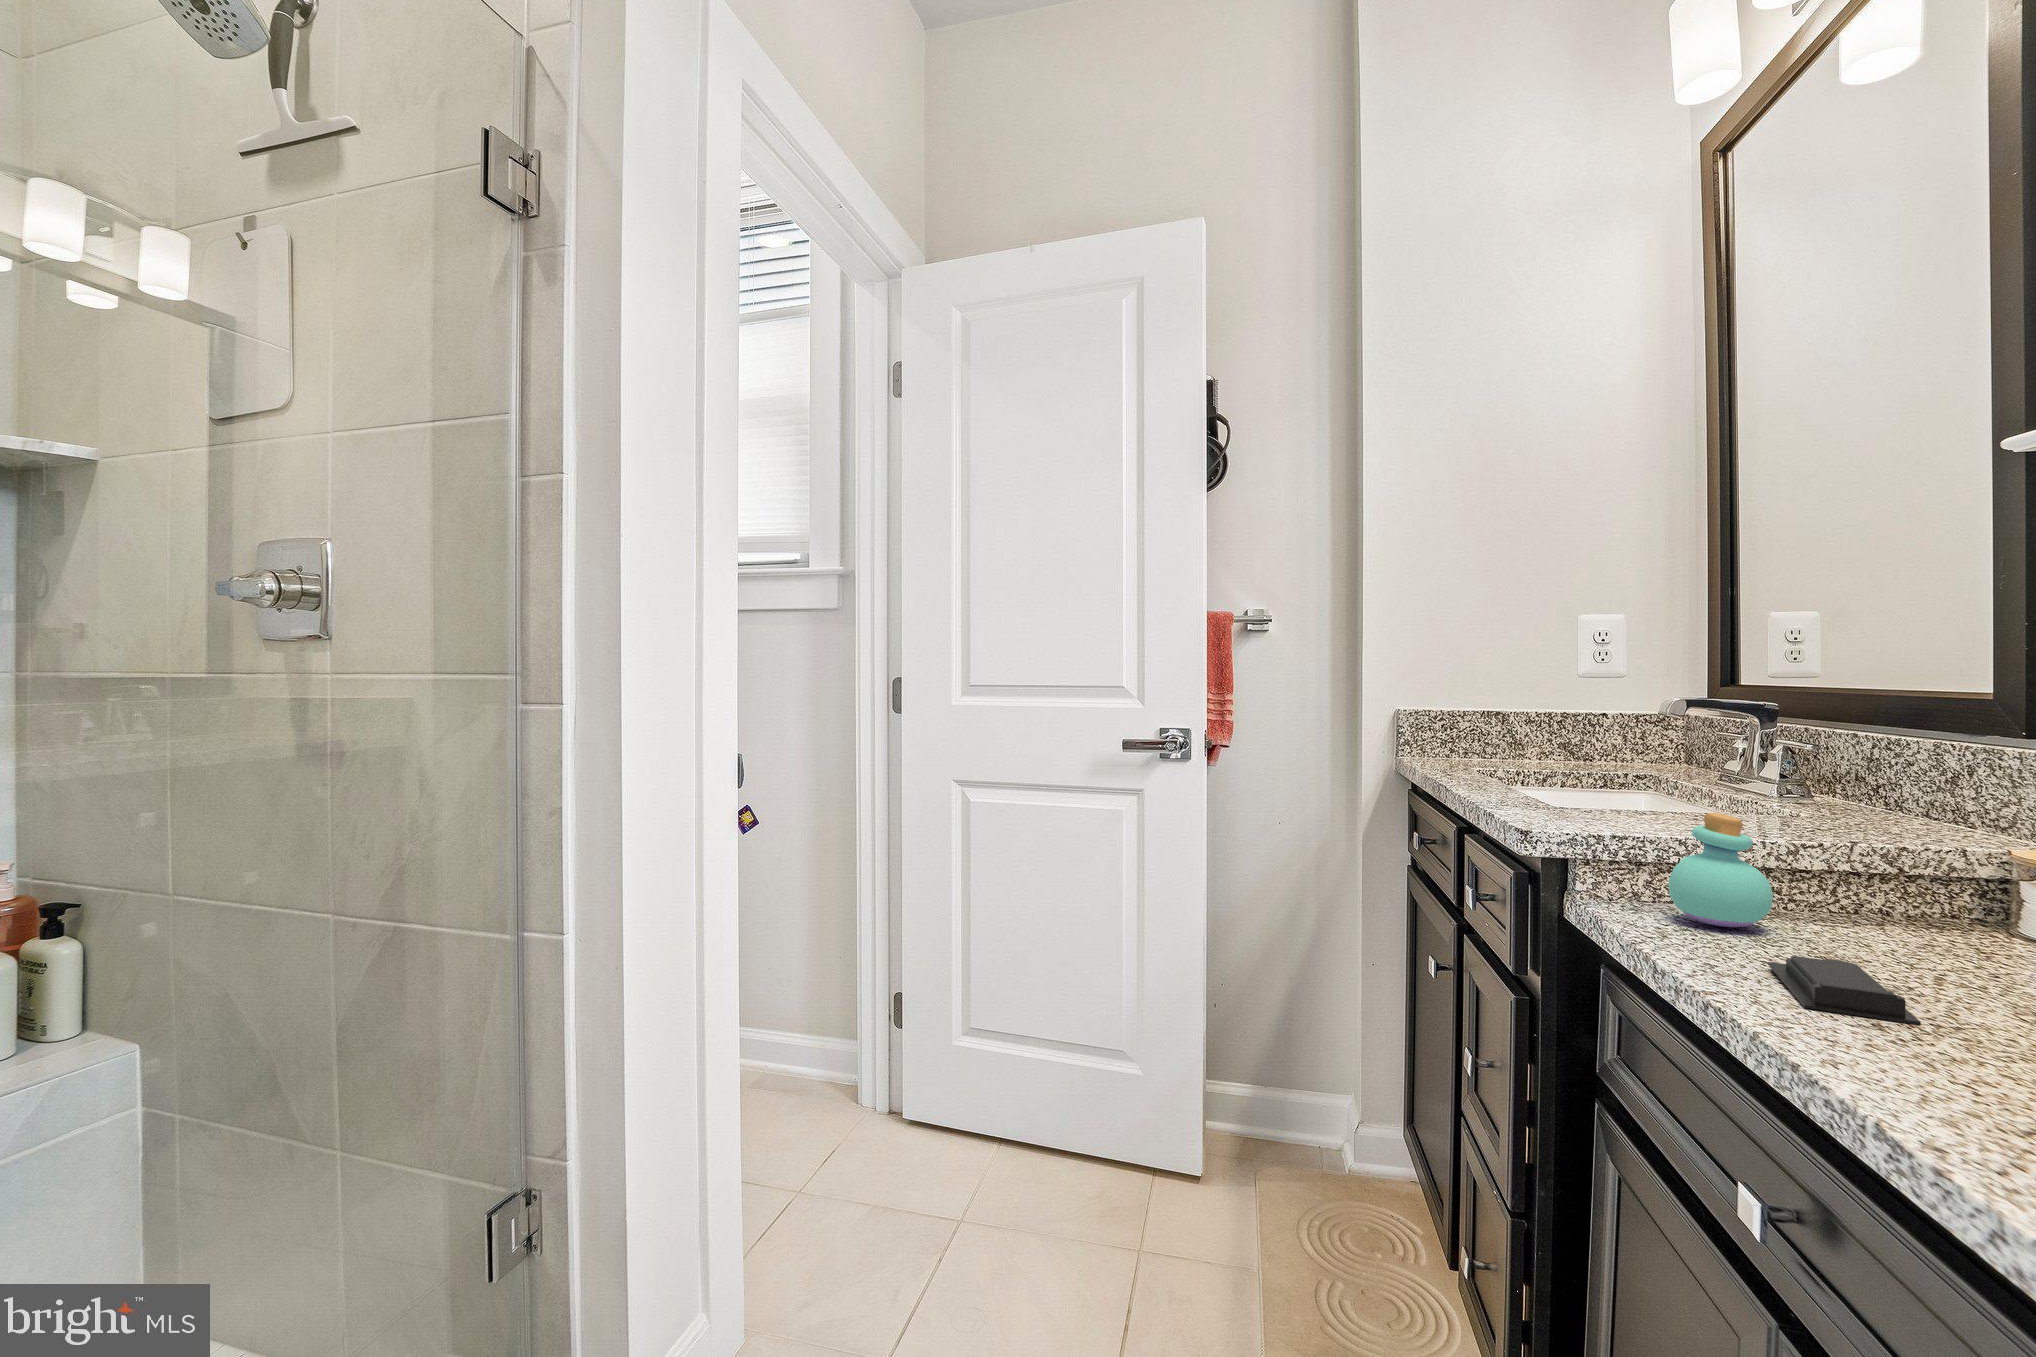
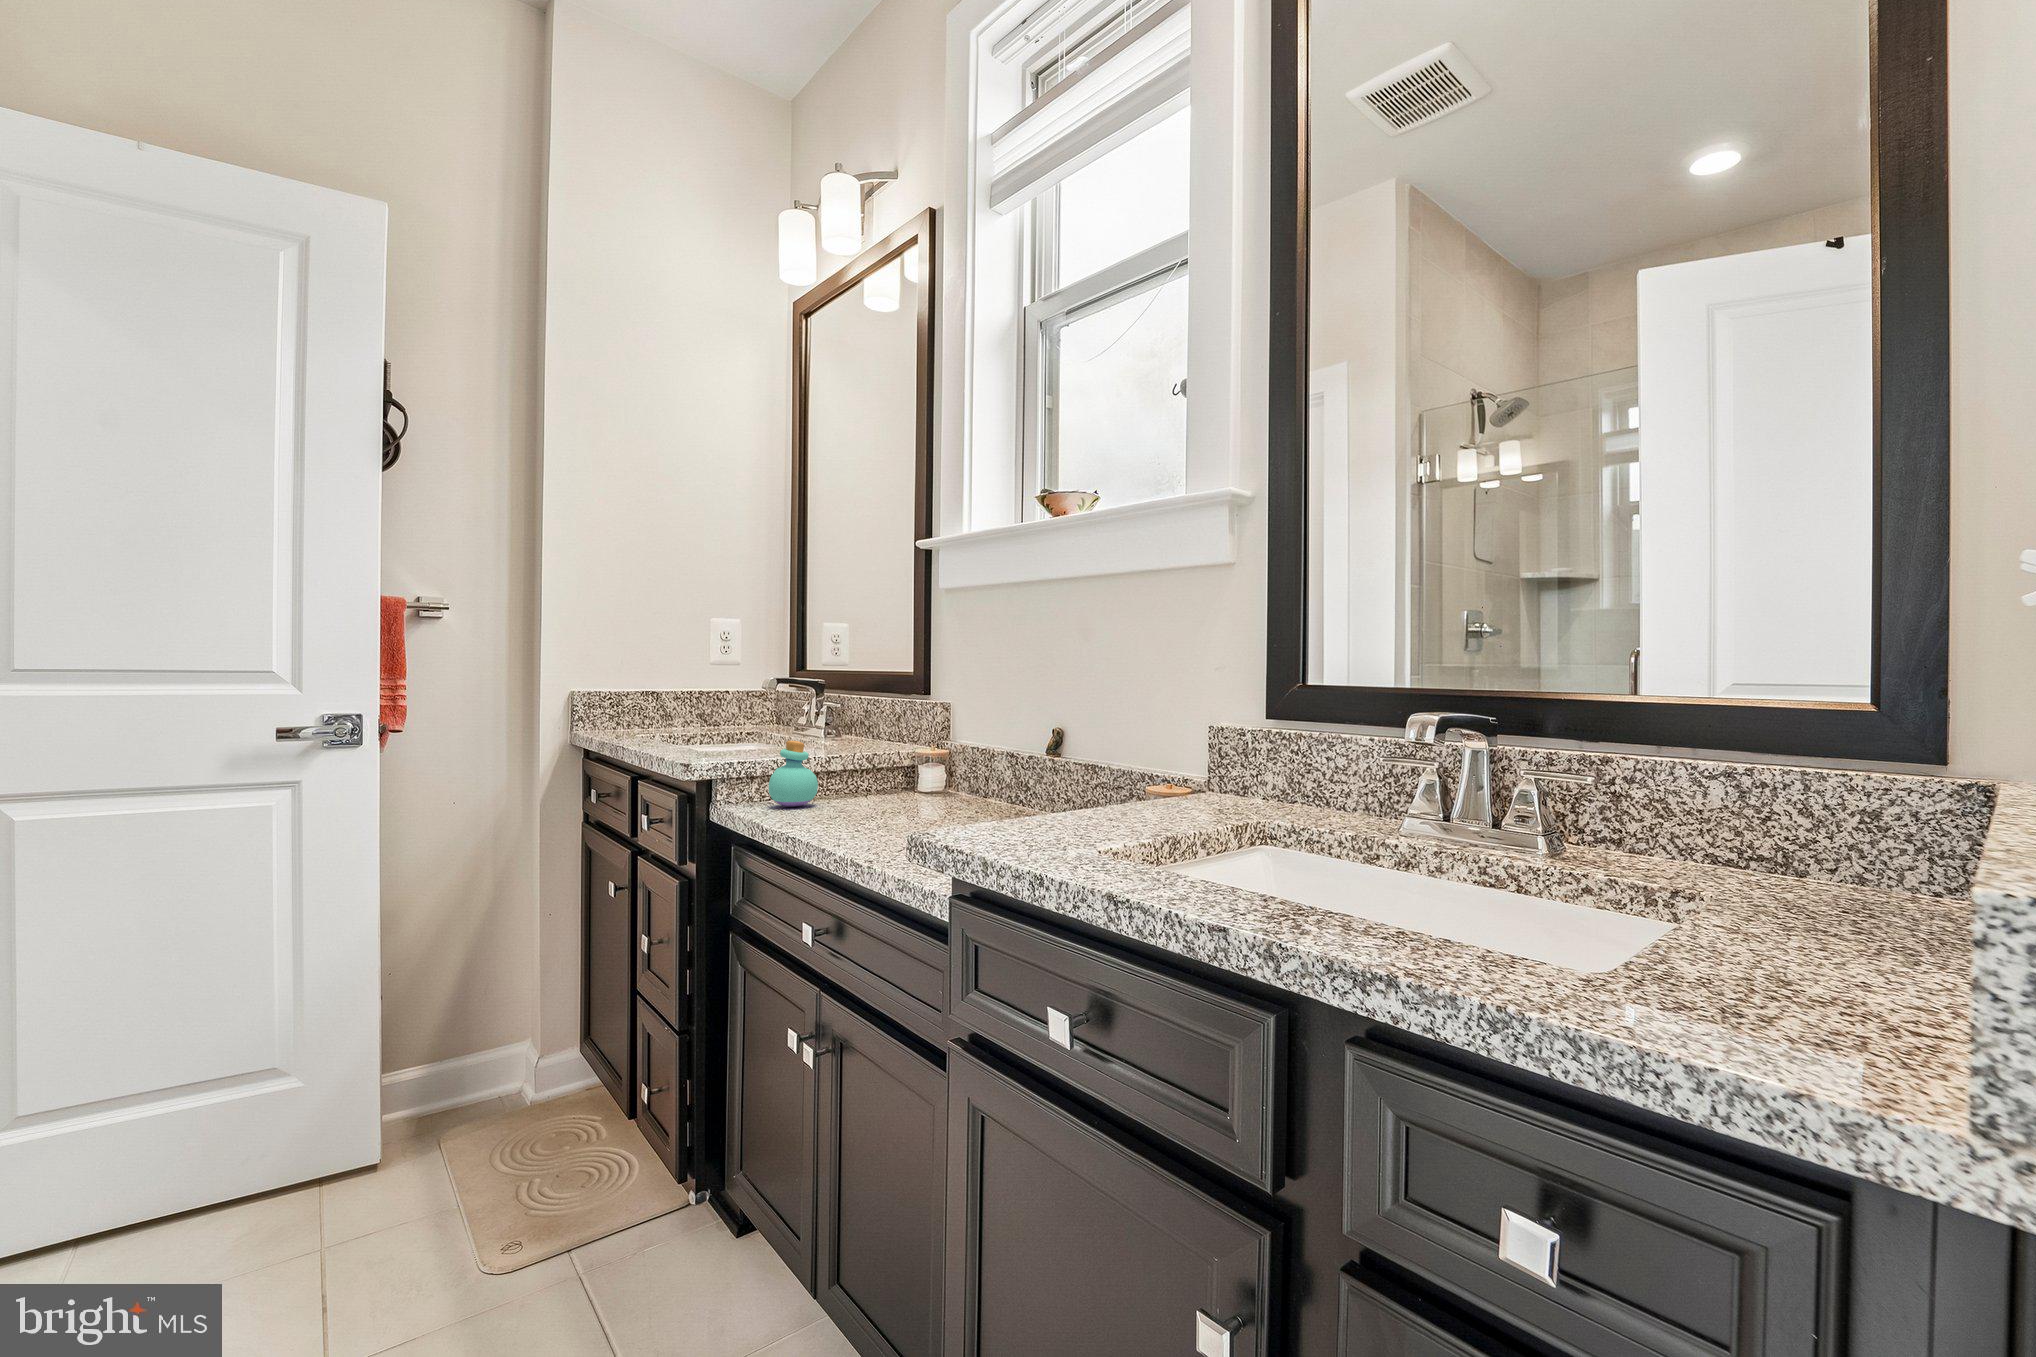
soap bar: present [1768,956,1921,1025] -> none [814,806,870,827]

